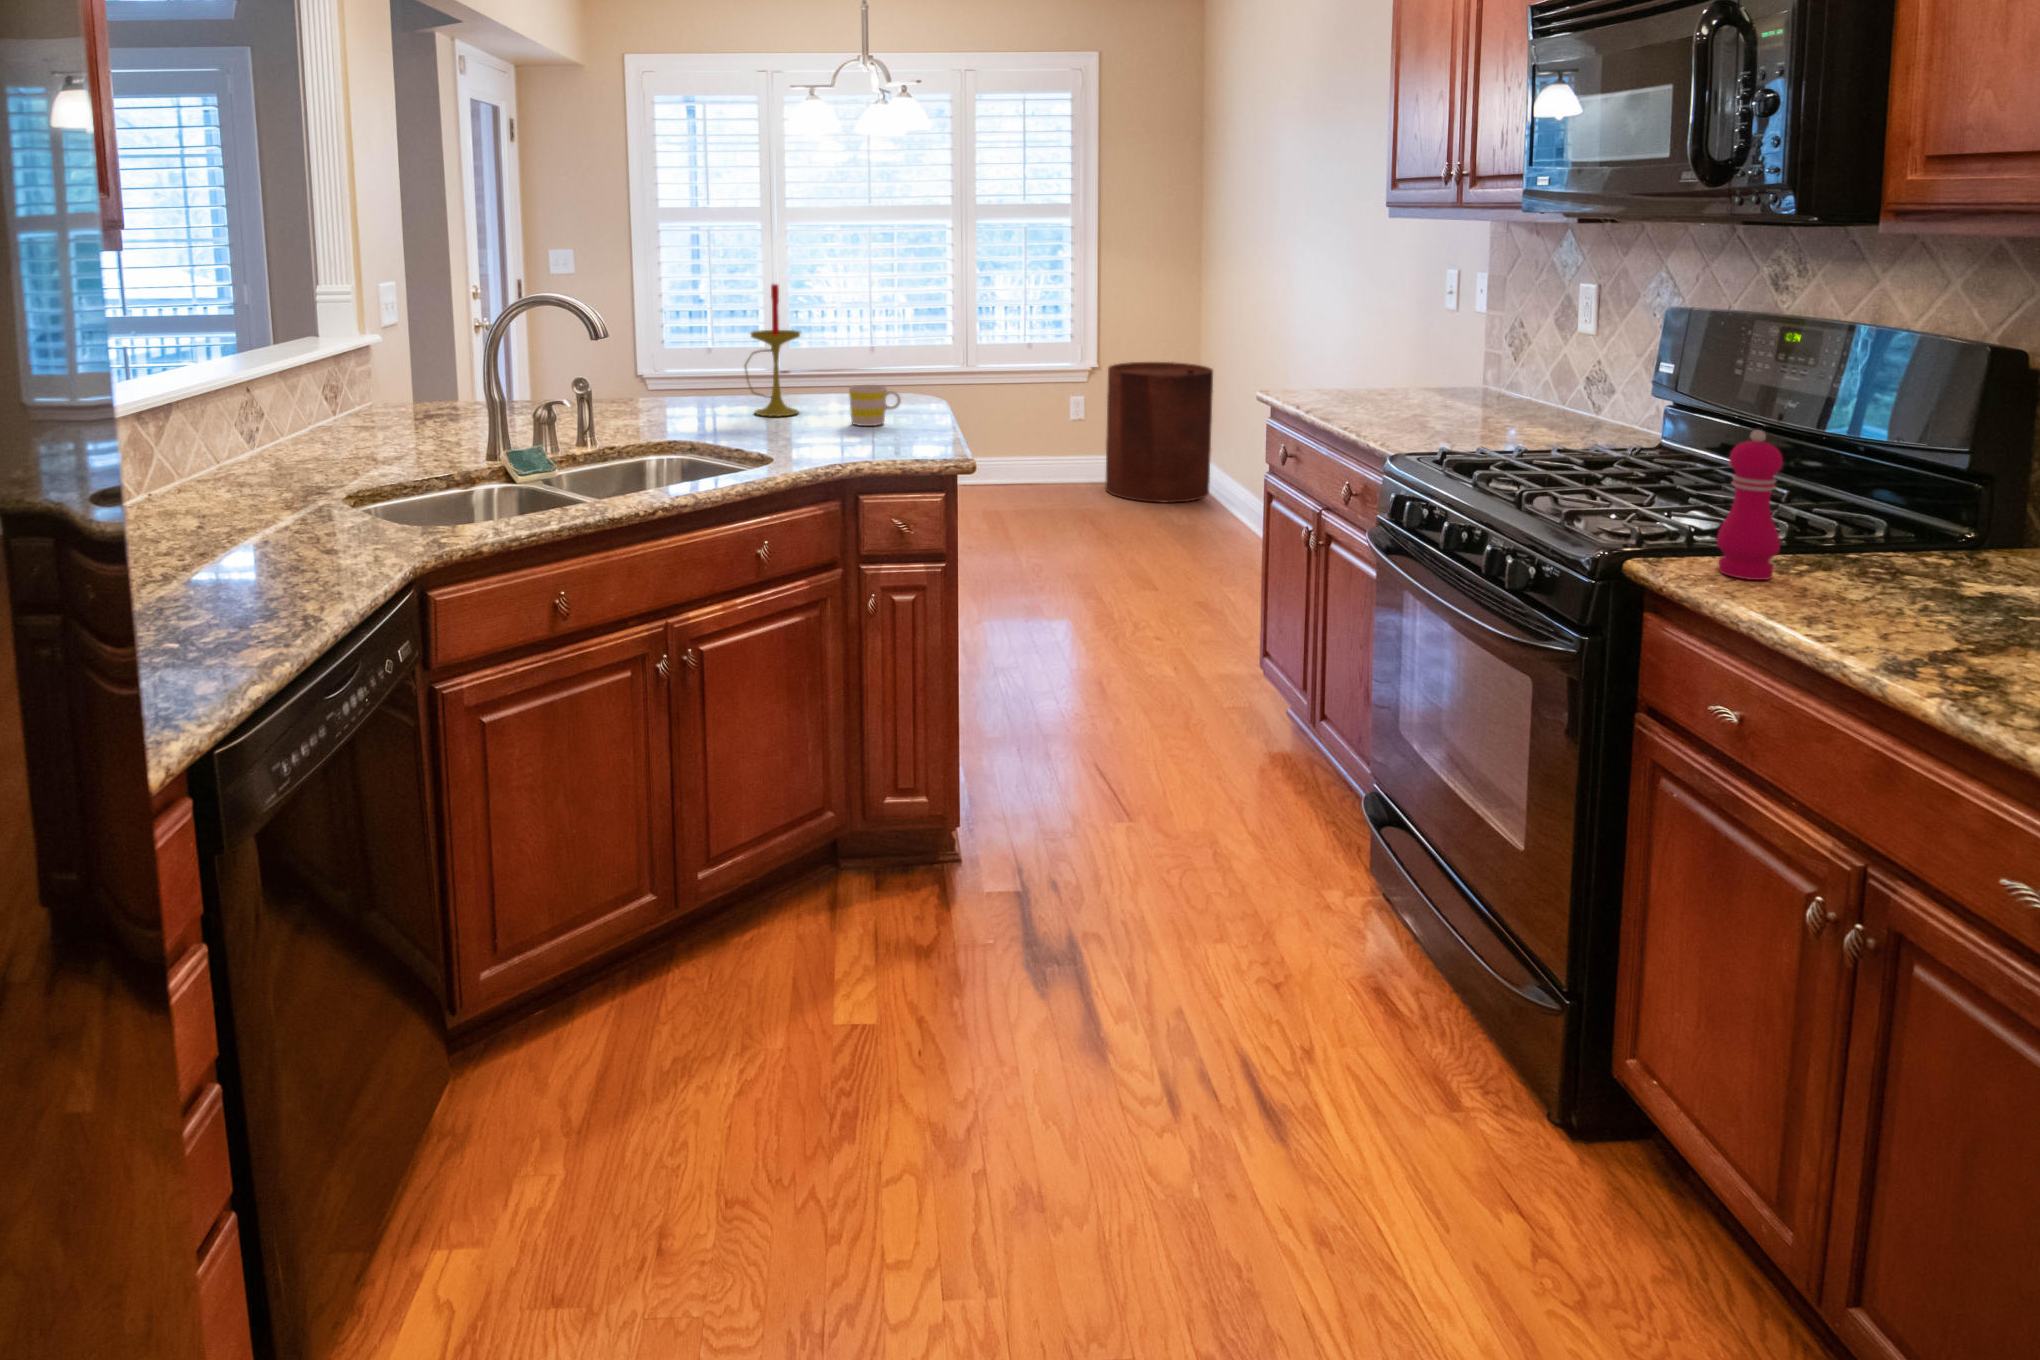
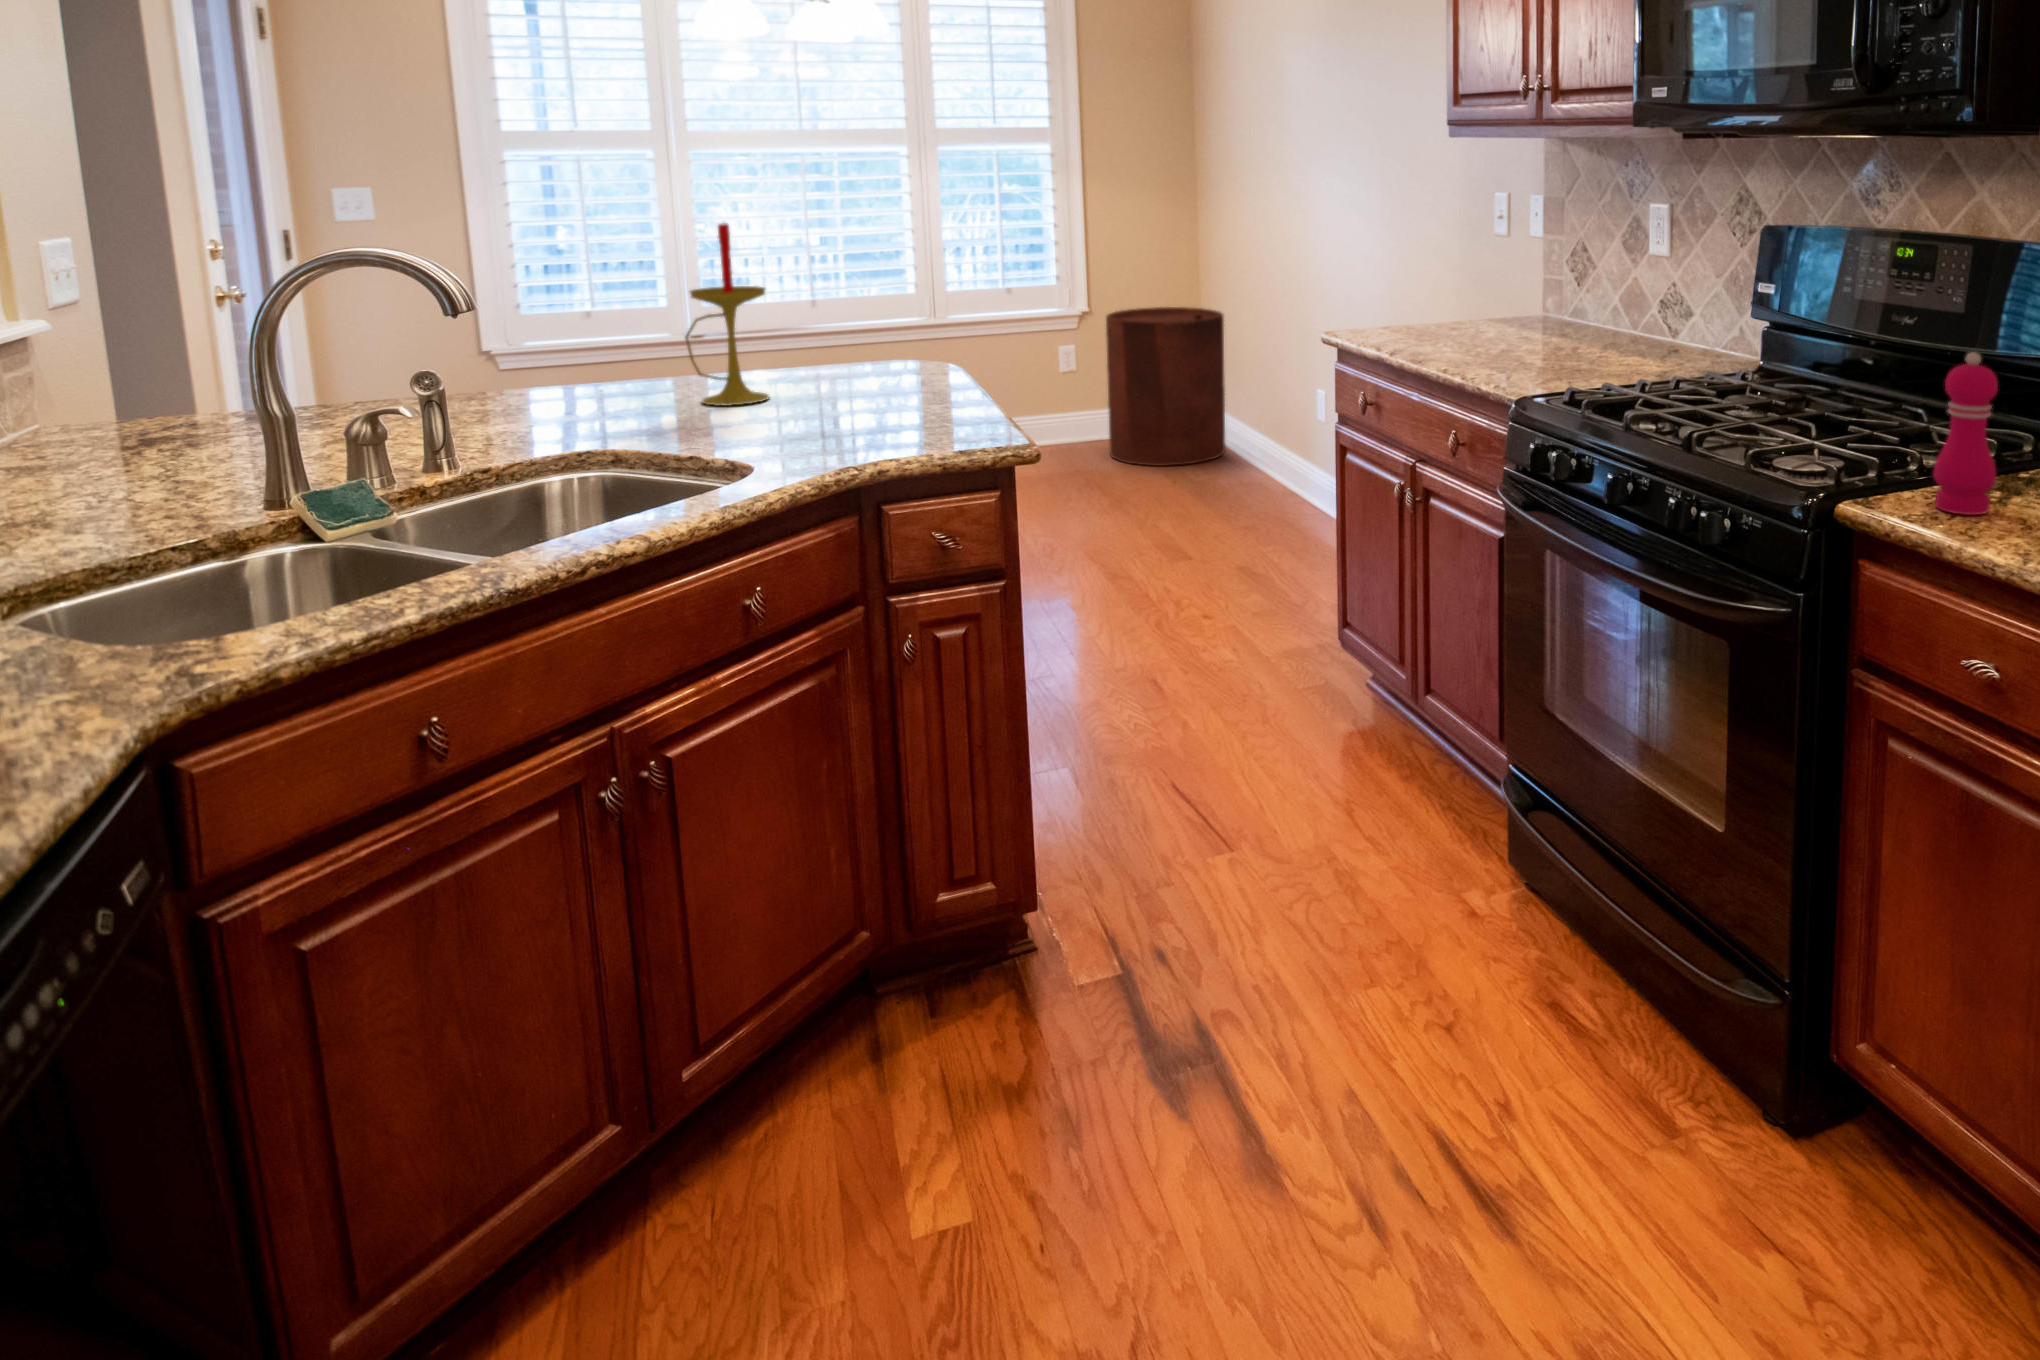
mug: present [849,385,901,426] -> none [845,354,919,410]

